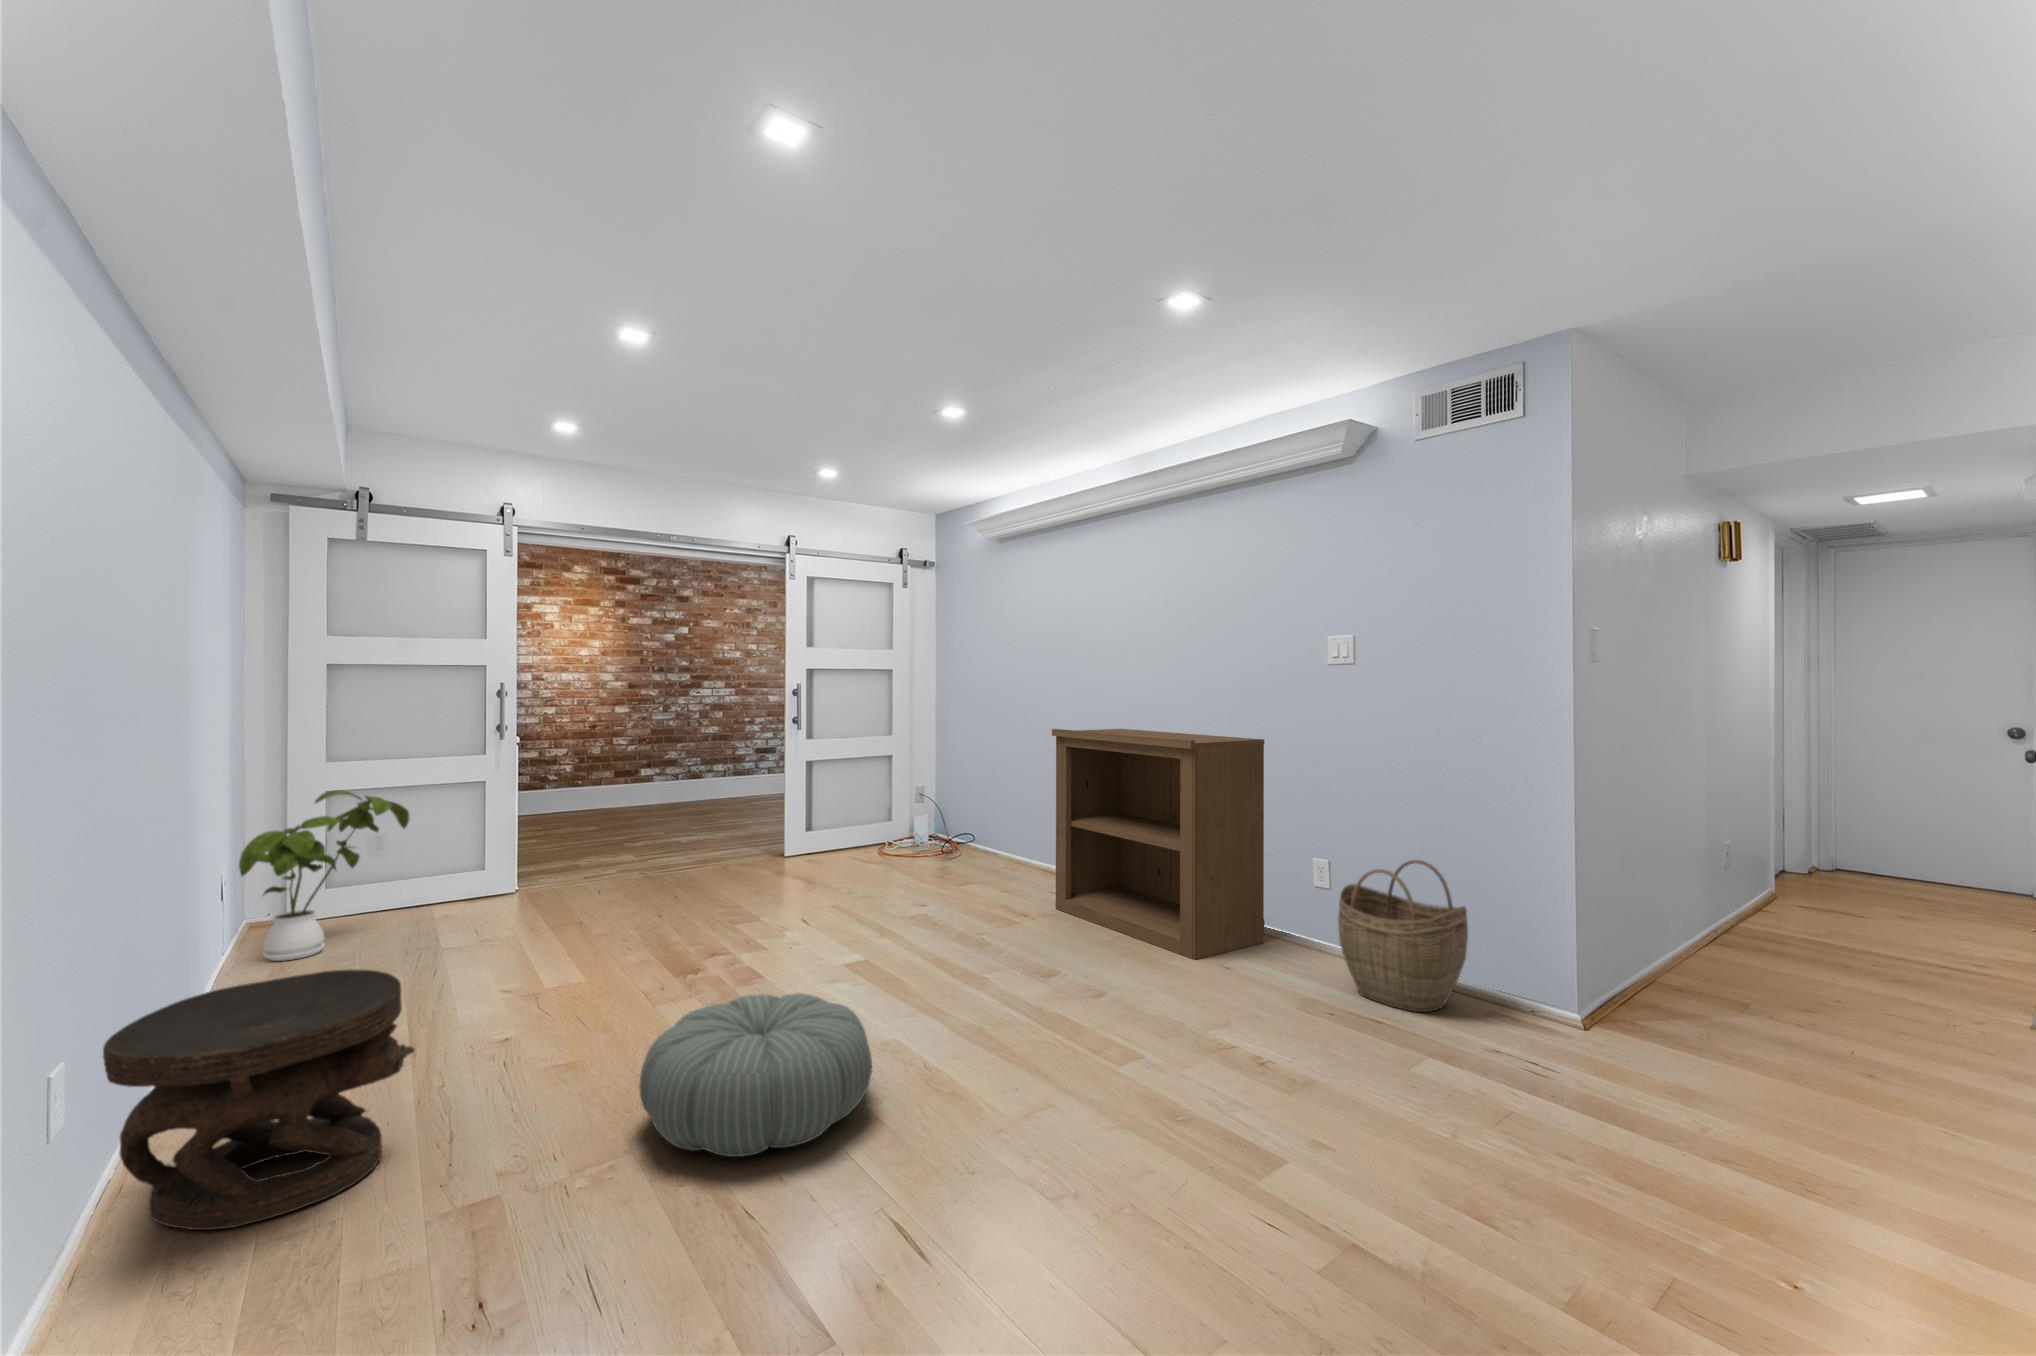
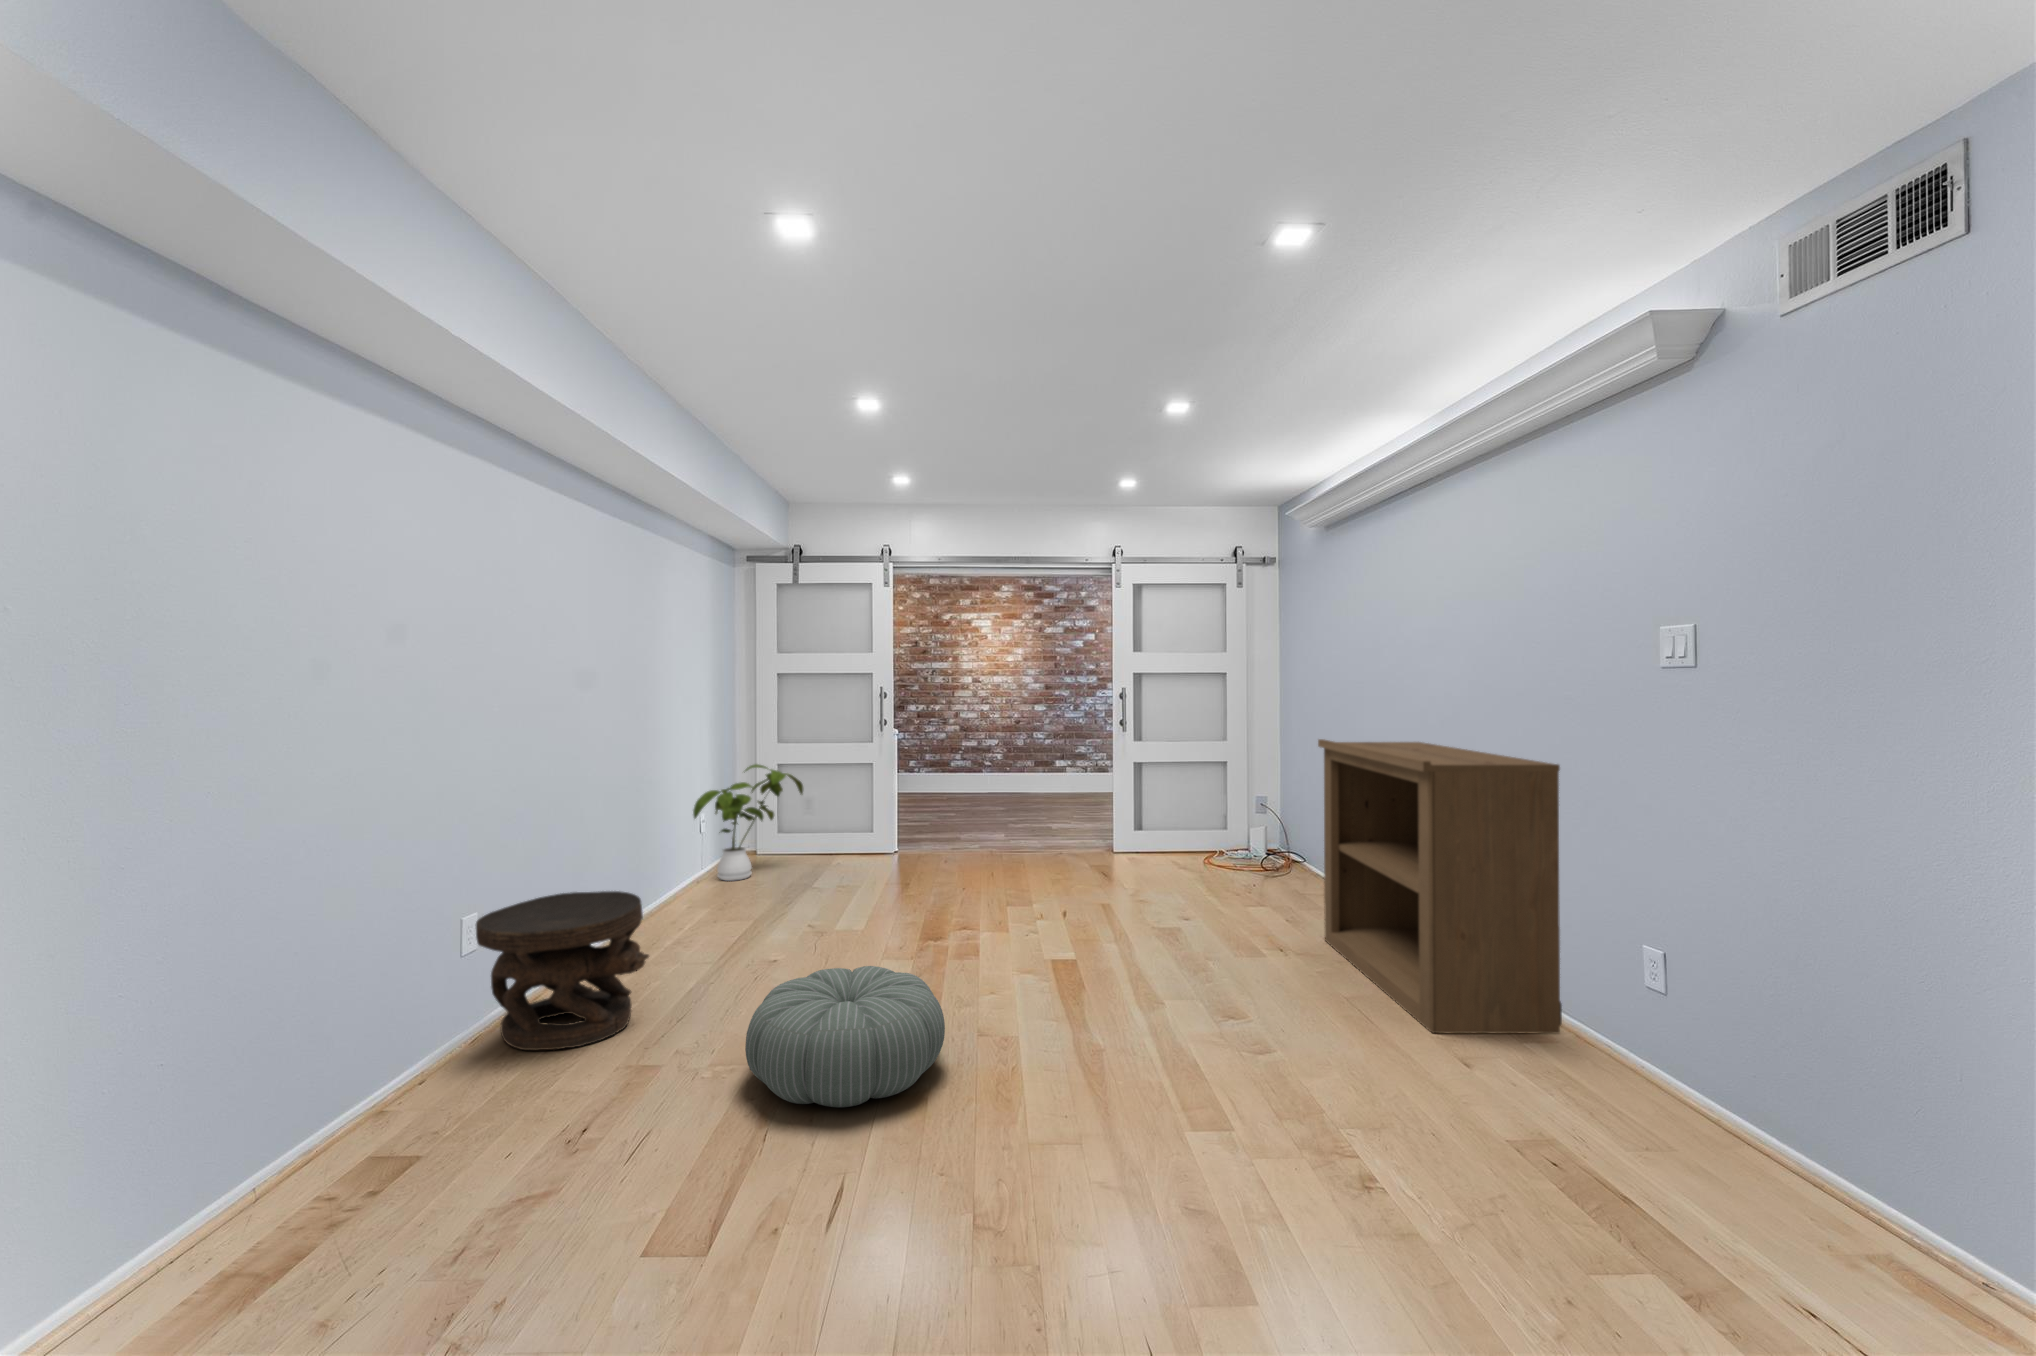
woven basket: present [1338,860,1468,1012] -> none [1604,961,1833,1199]

